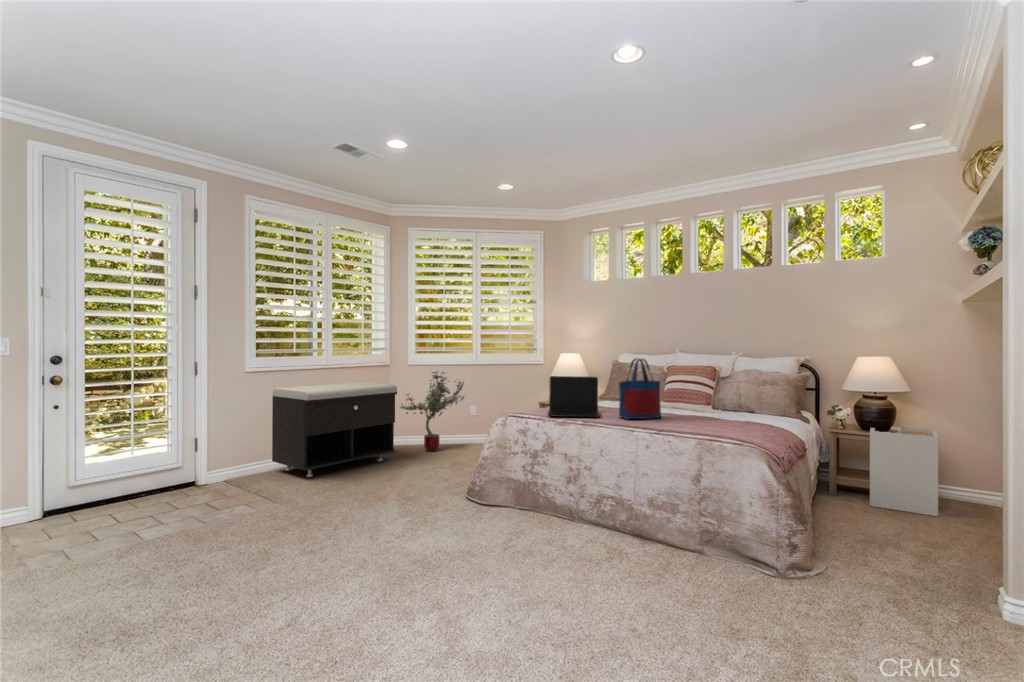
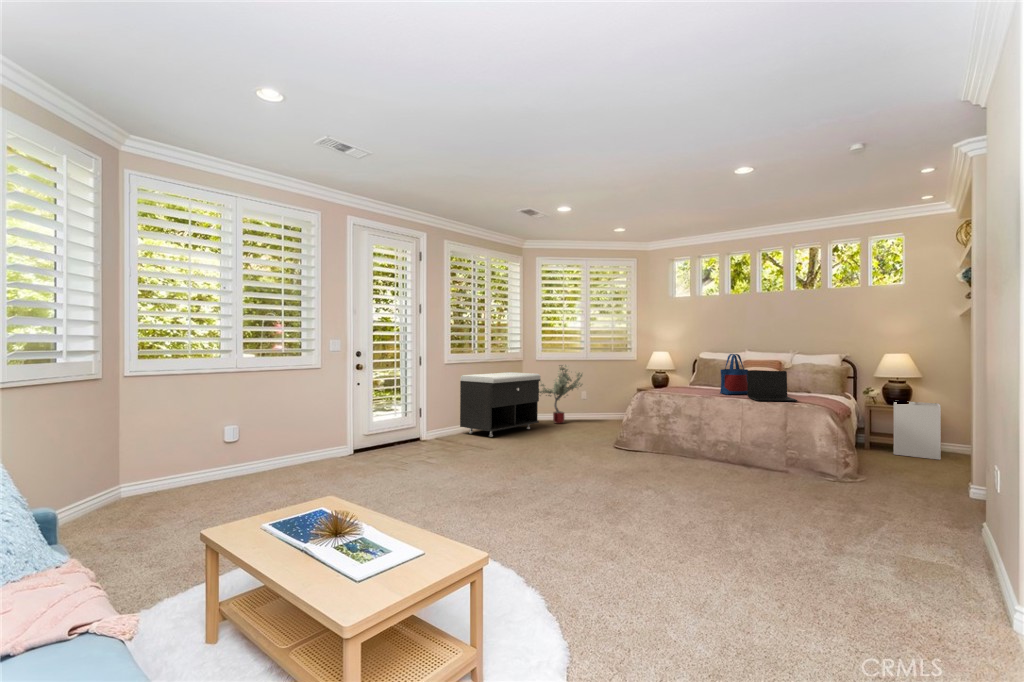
laptop: present [548,376,599,417] -> present [747,371,797,401]

